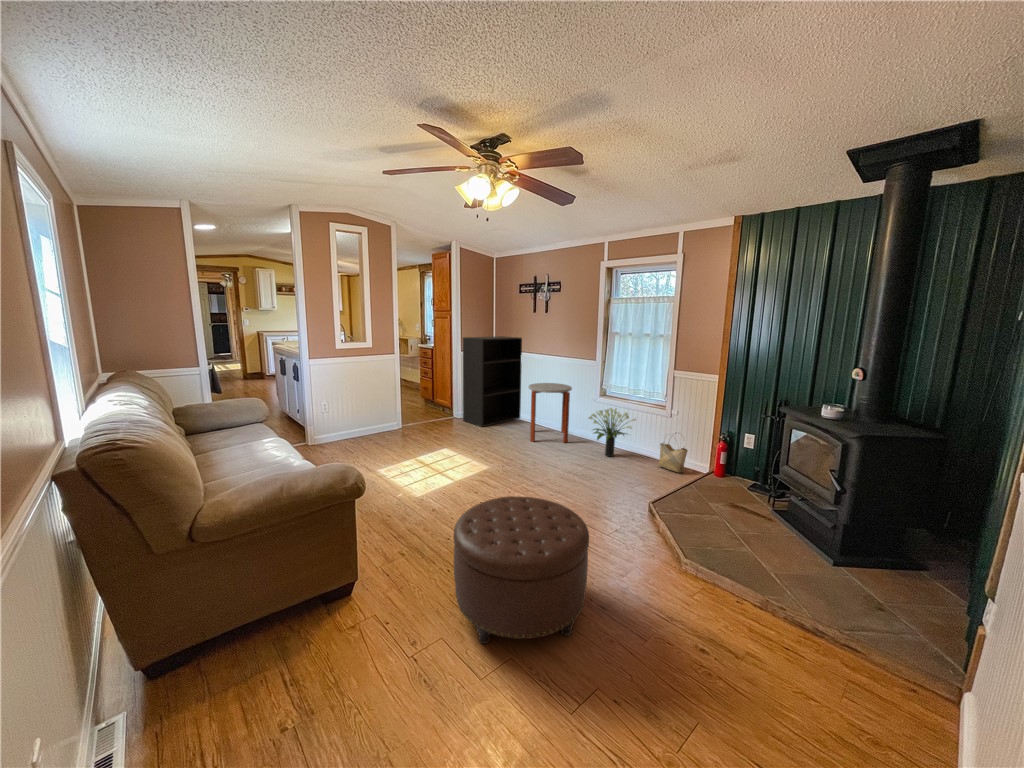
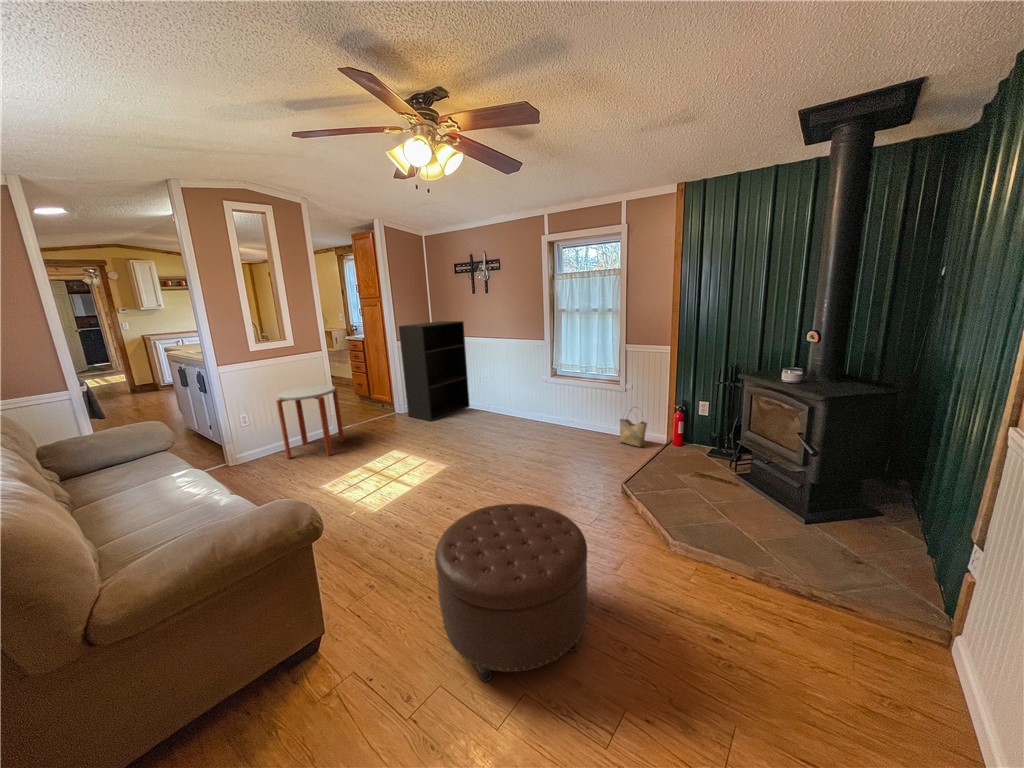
side table: present [529,383,572,443] -> present [277,385,344,459]
potted plant: present [589,408,636,457] -> none [545,388,593,438]

